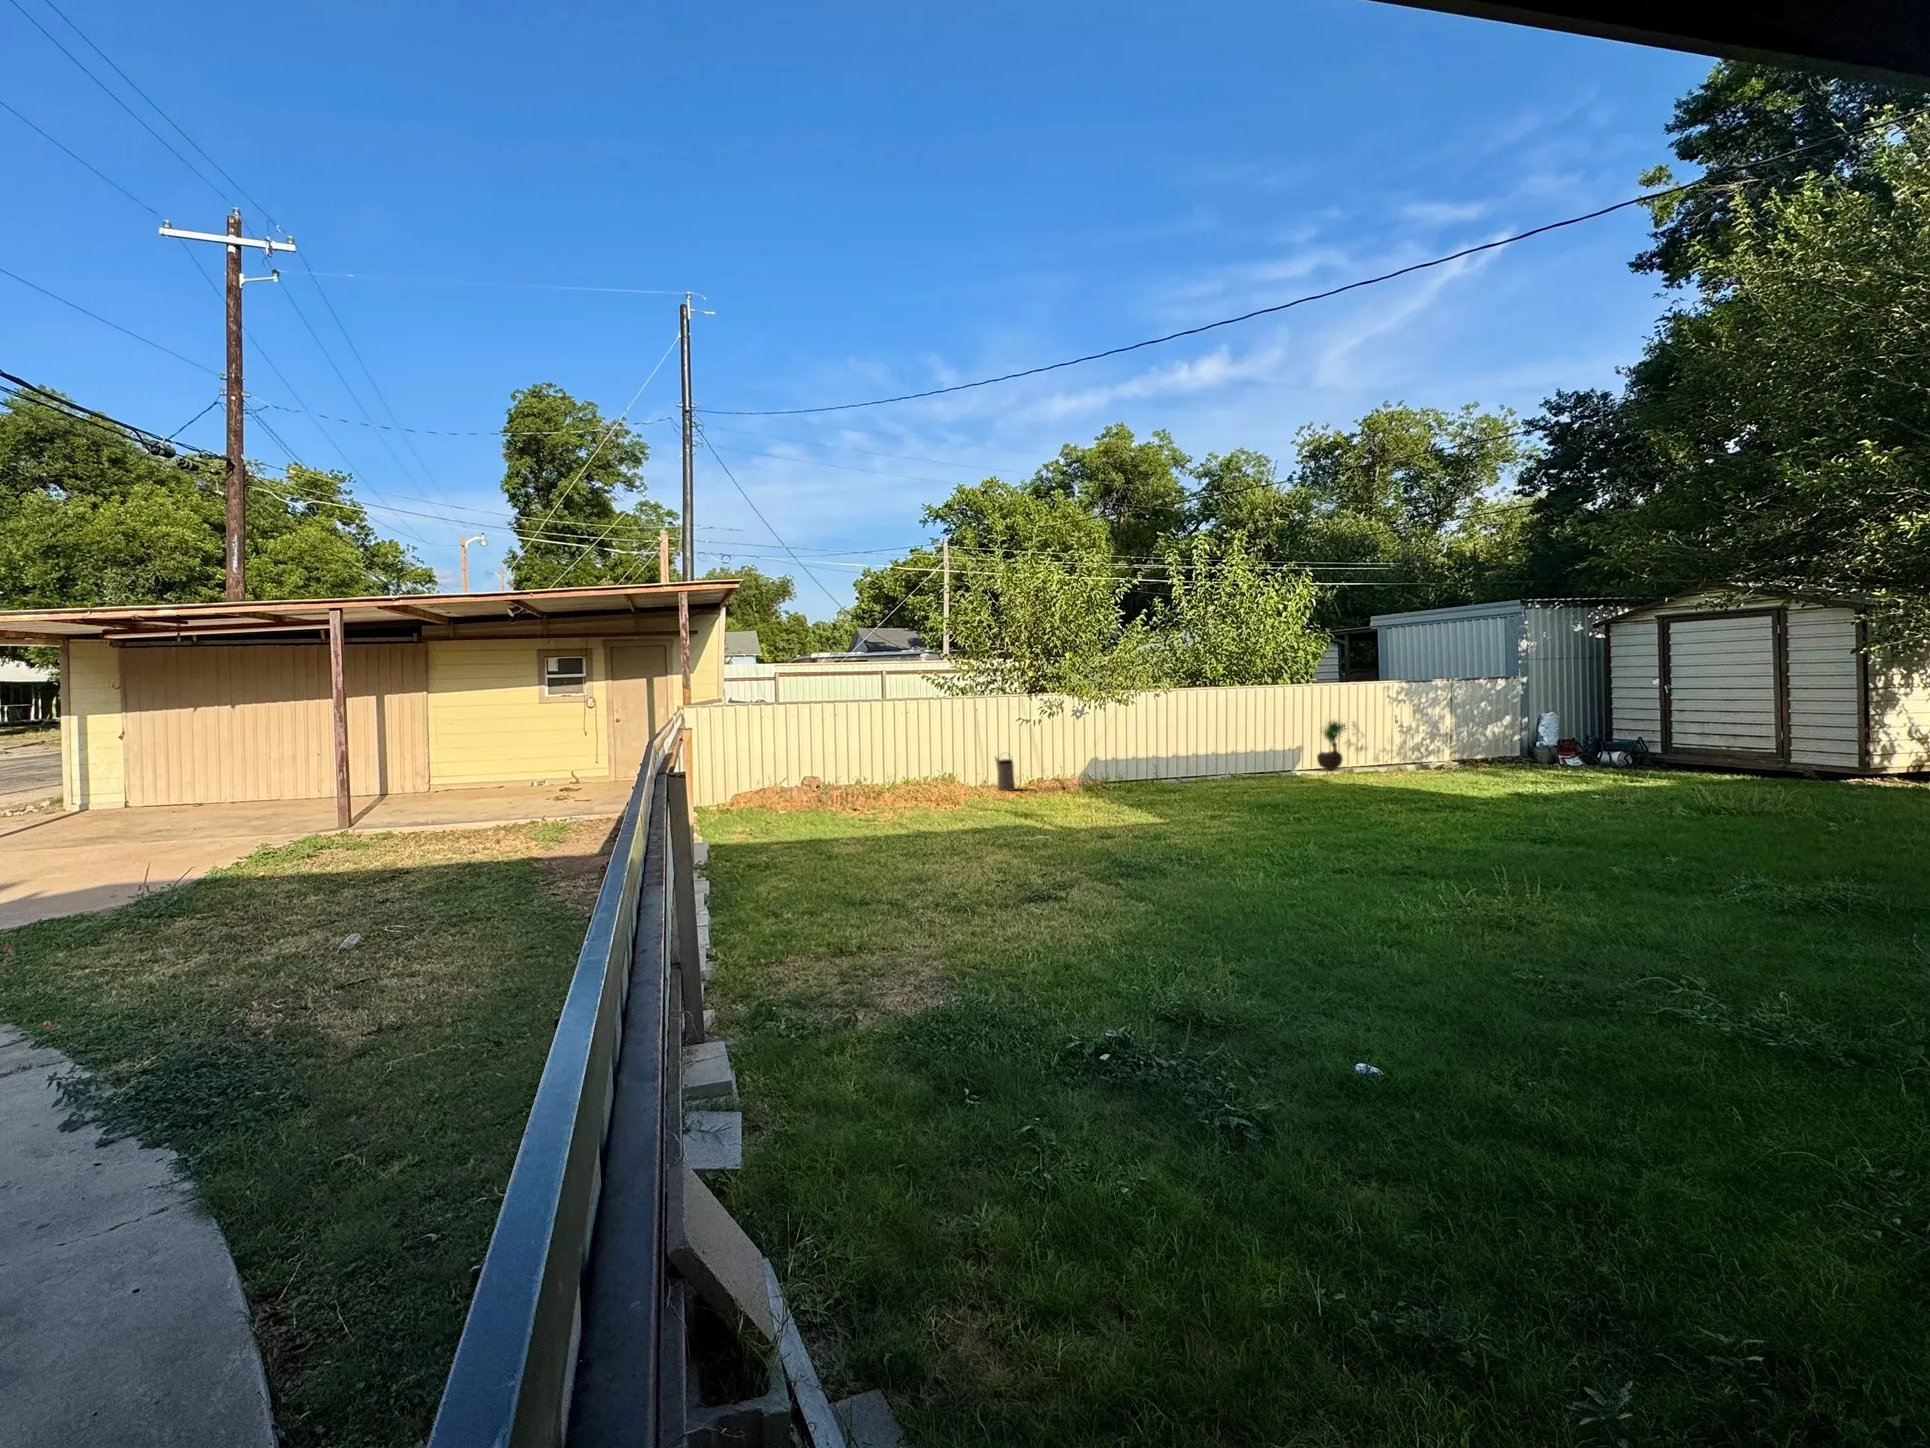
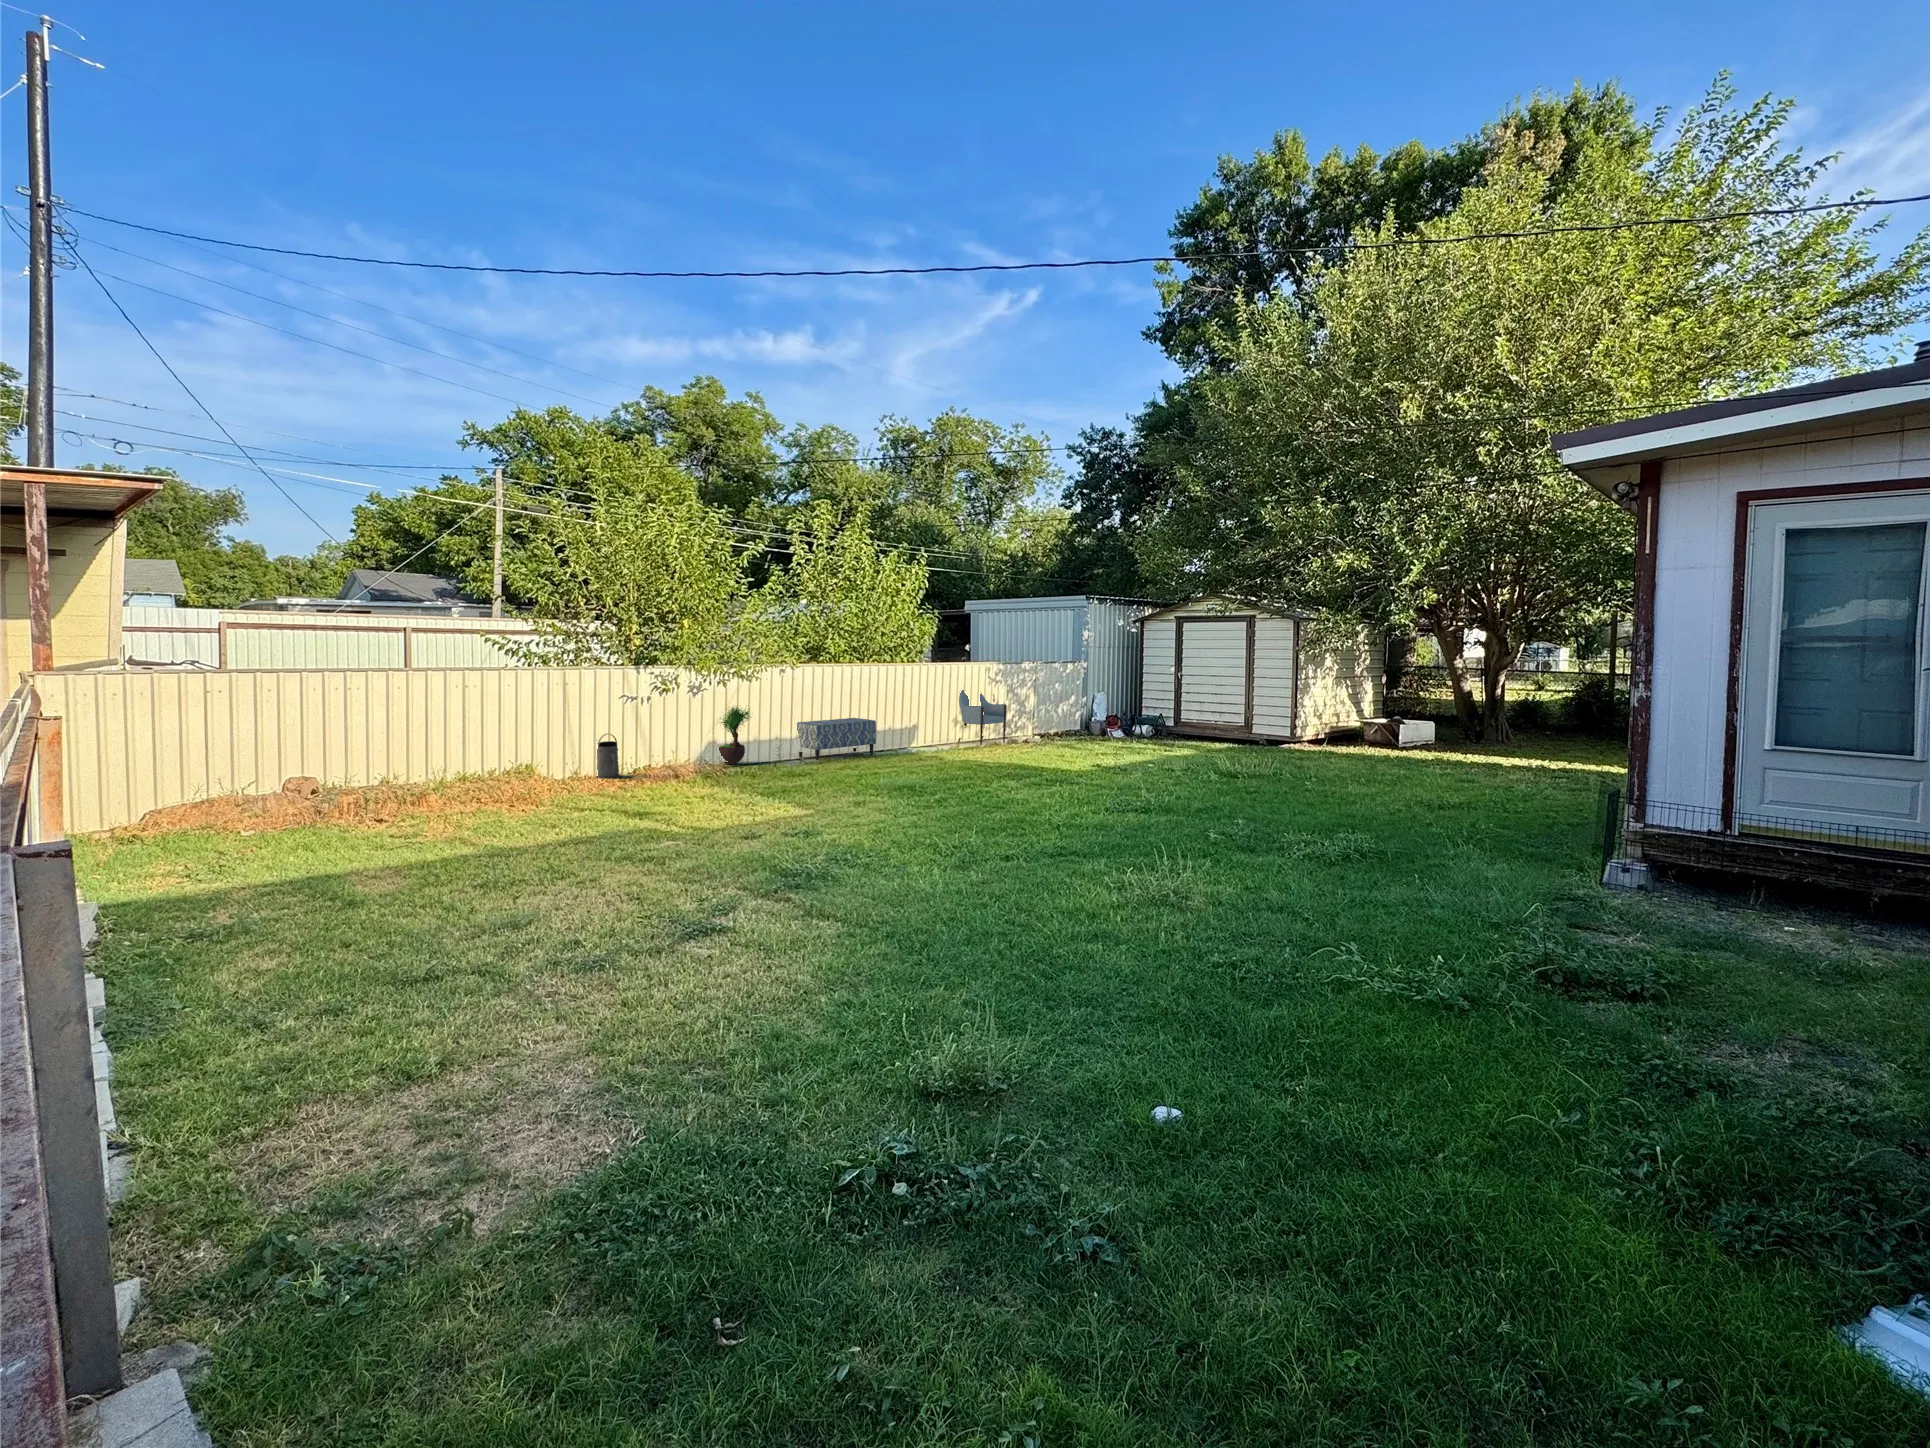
chair: none [1357,707,1415,771] -> present [958,690,1007,745]
potted tree: present [1317,721,1346,770] -> present [718,706,751,764]
bench: none [1176,740,1258,781] -> present [797,718,876,760]

